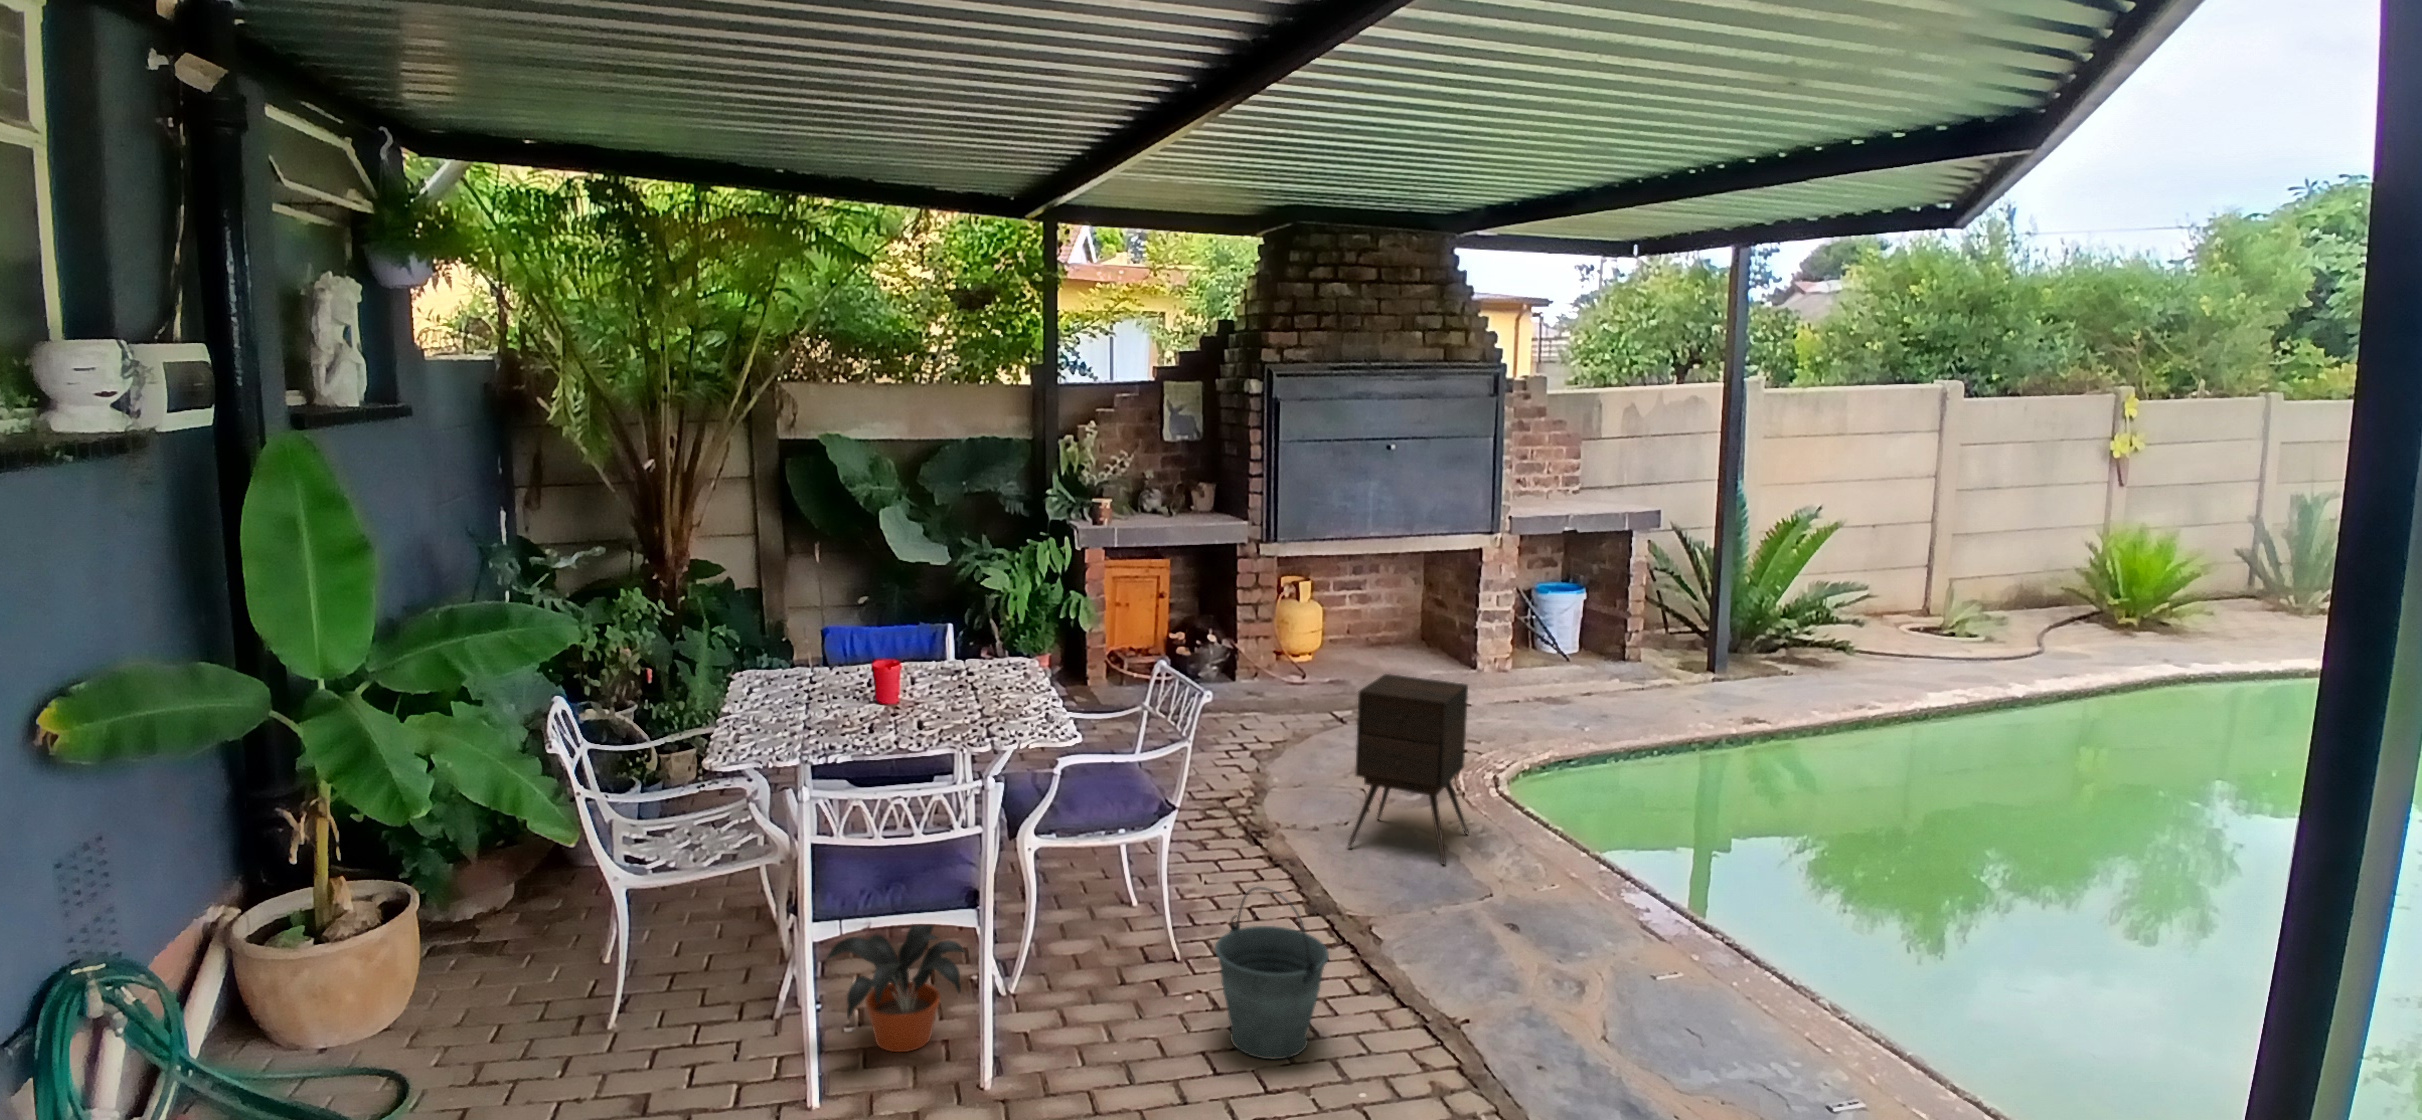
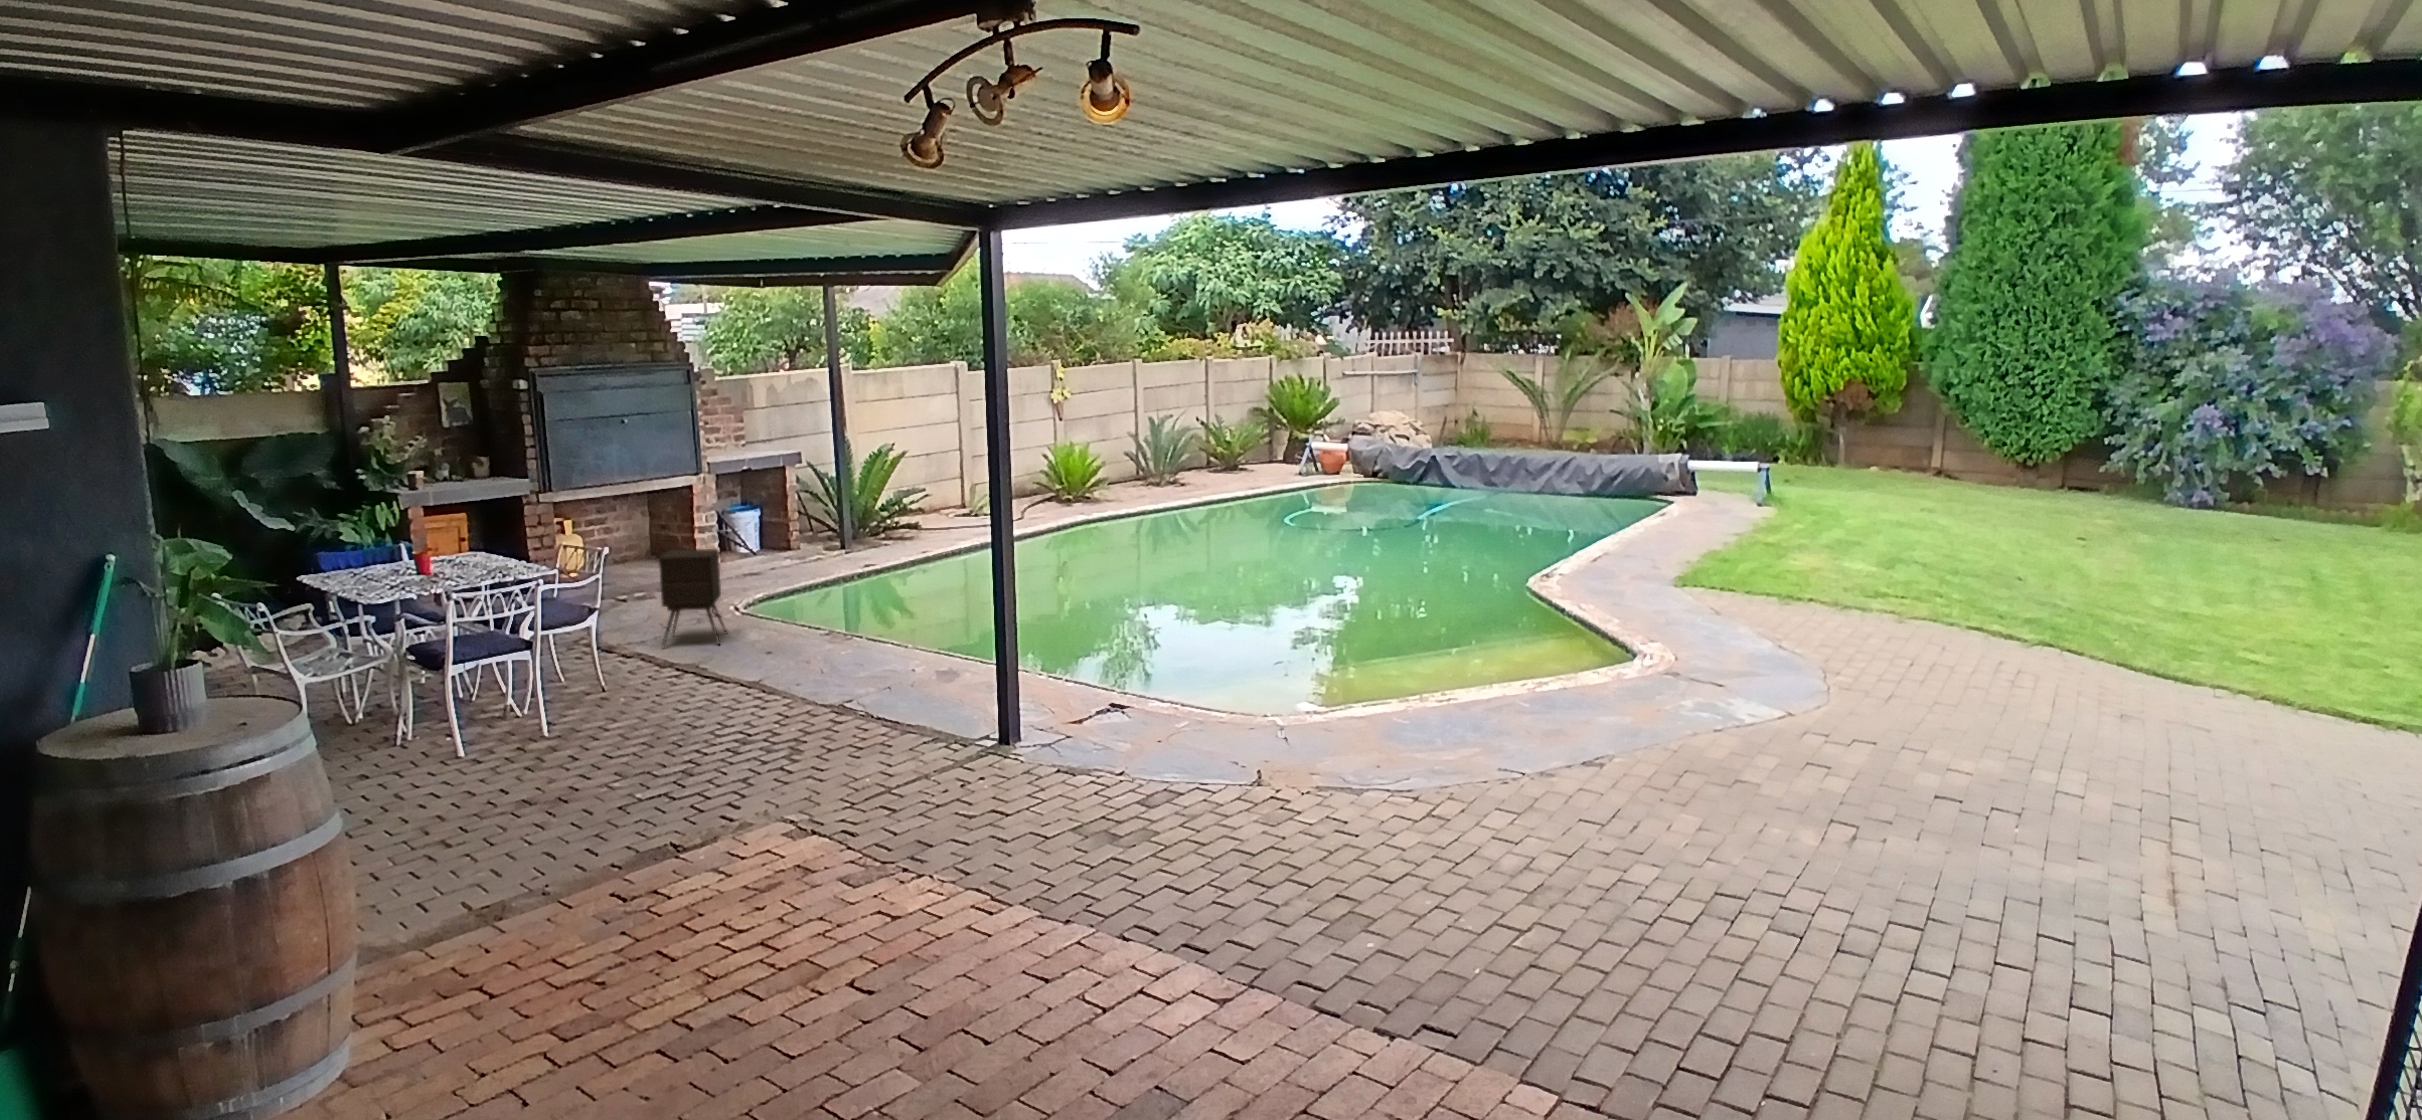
bucket: present [1215,887,1329,1059] -> none [630,636,690,716]
potted plant: present [827,925,965,1052] -> none [411,685,501,753]

